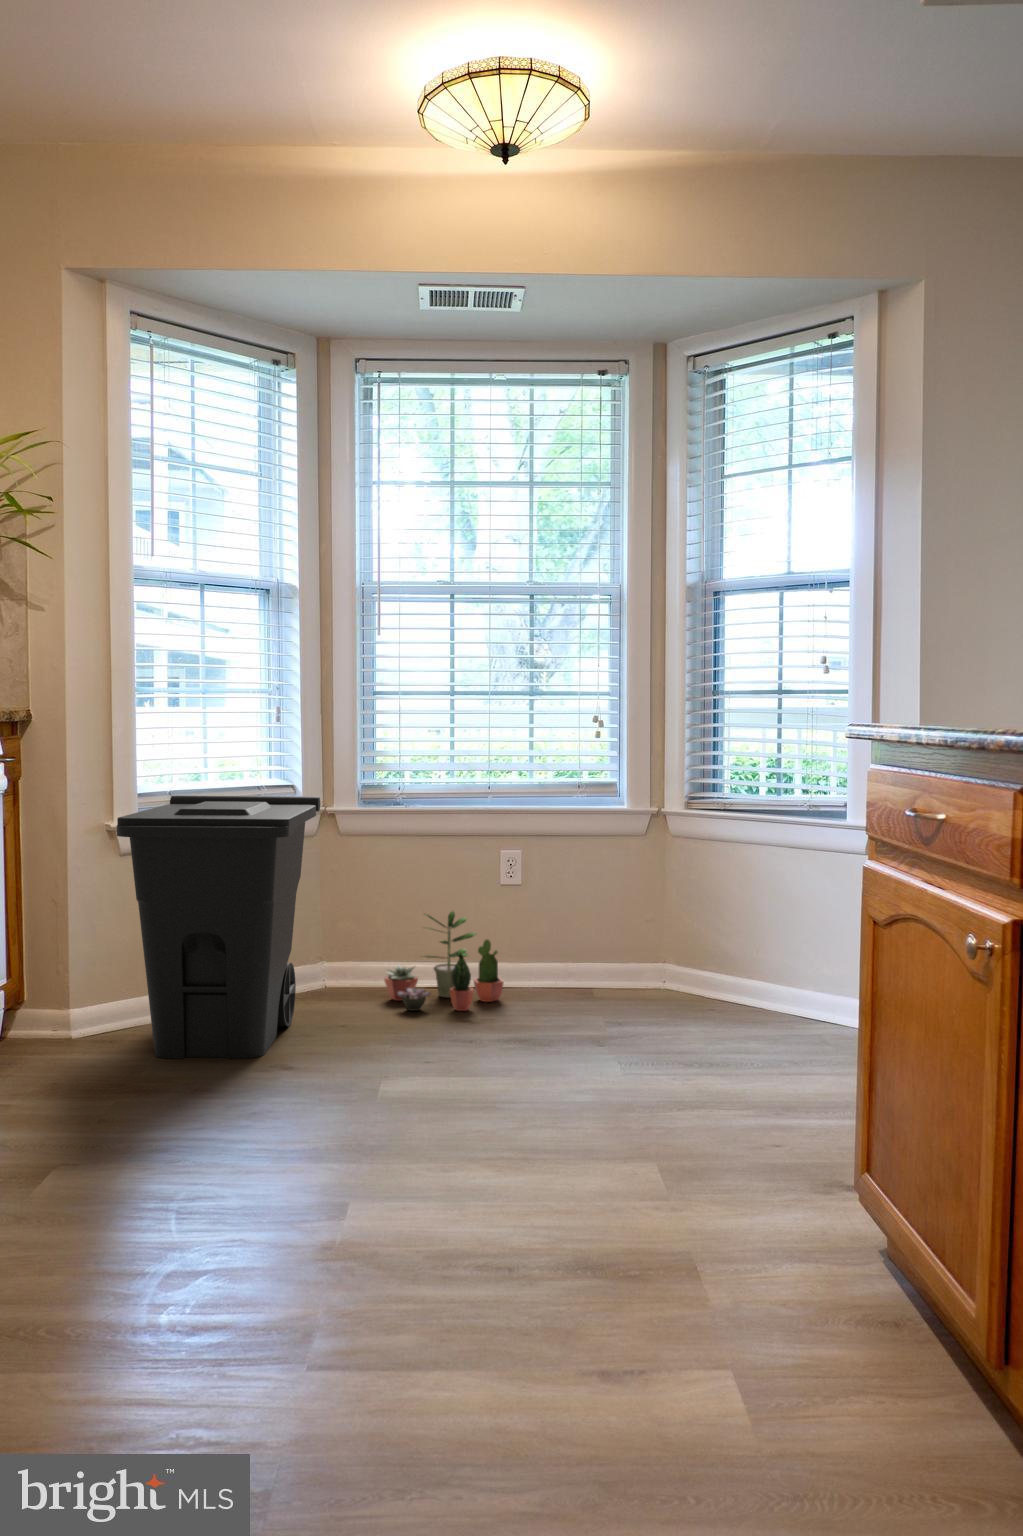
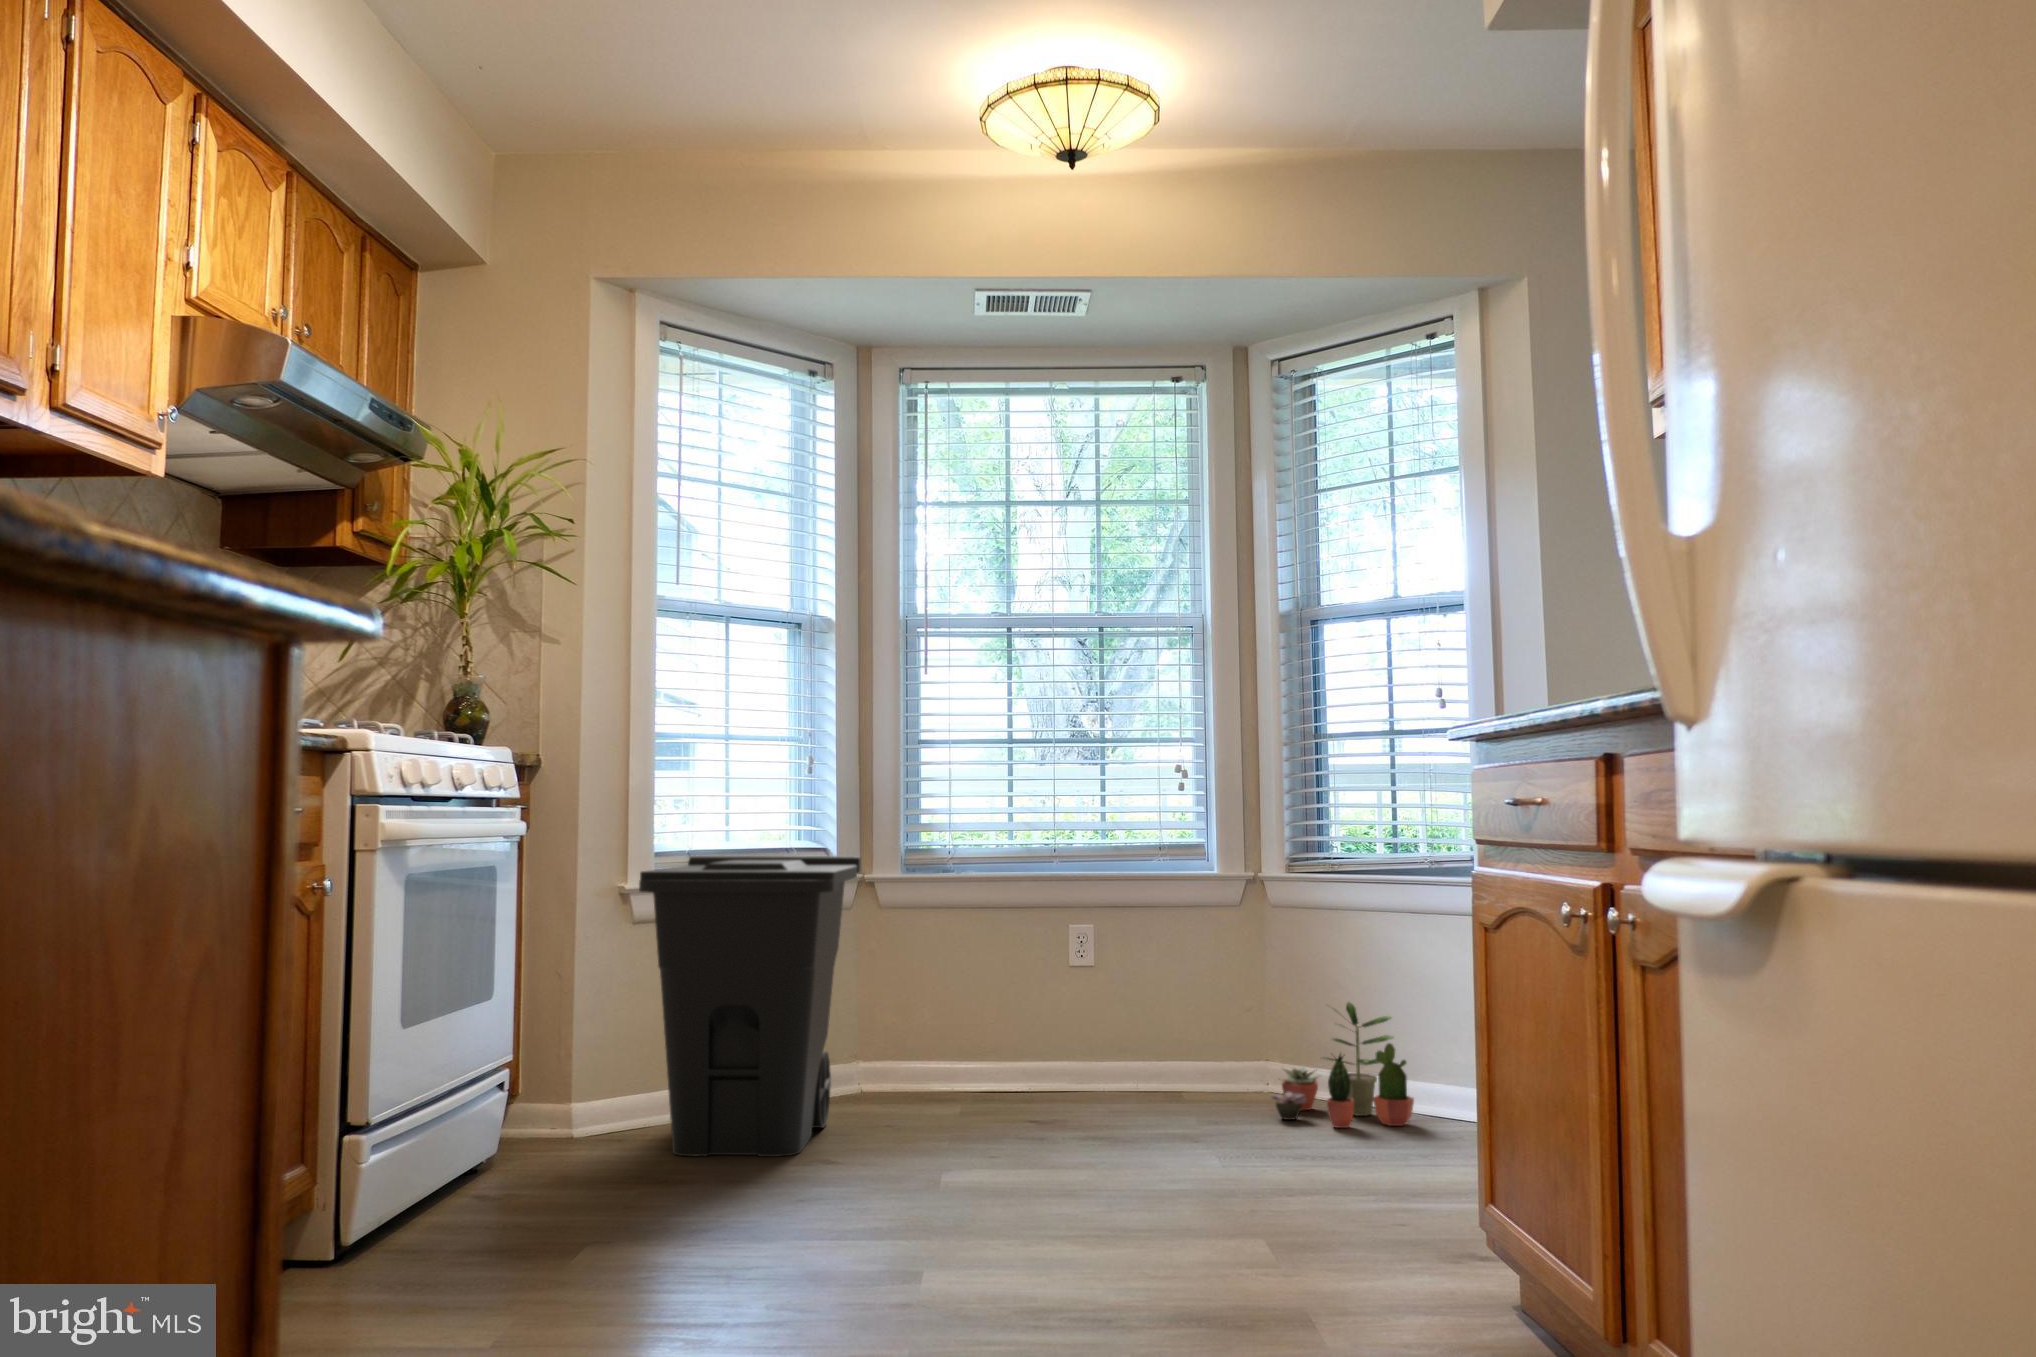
potted plant: present [384,911,503,1011] -> present [1271,1002,1414,1128]

